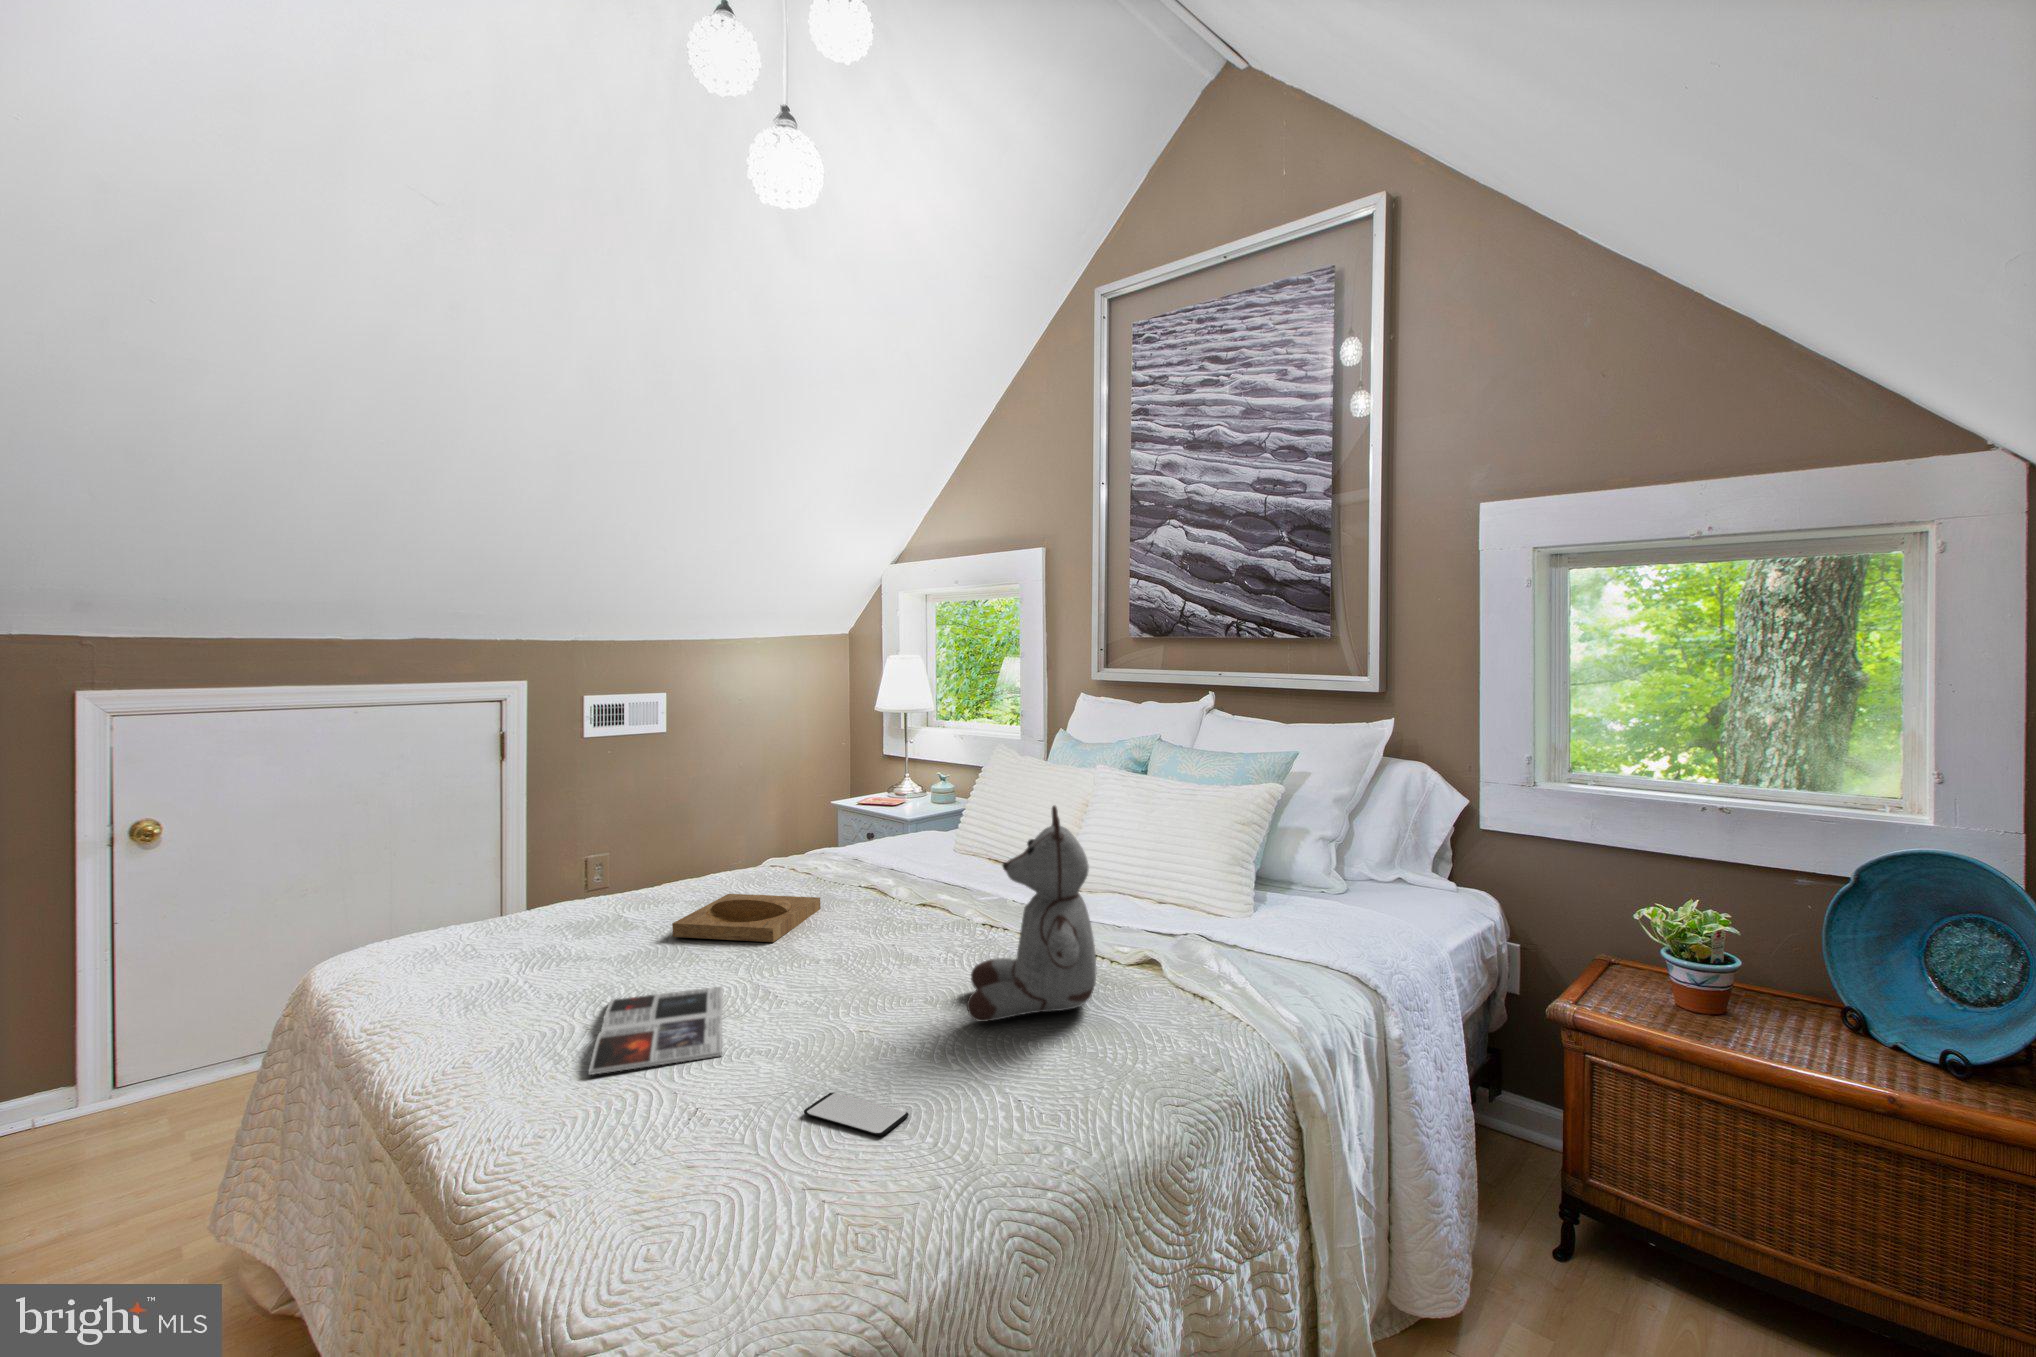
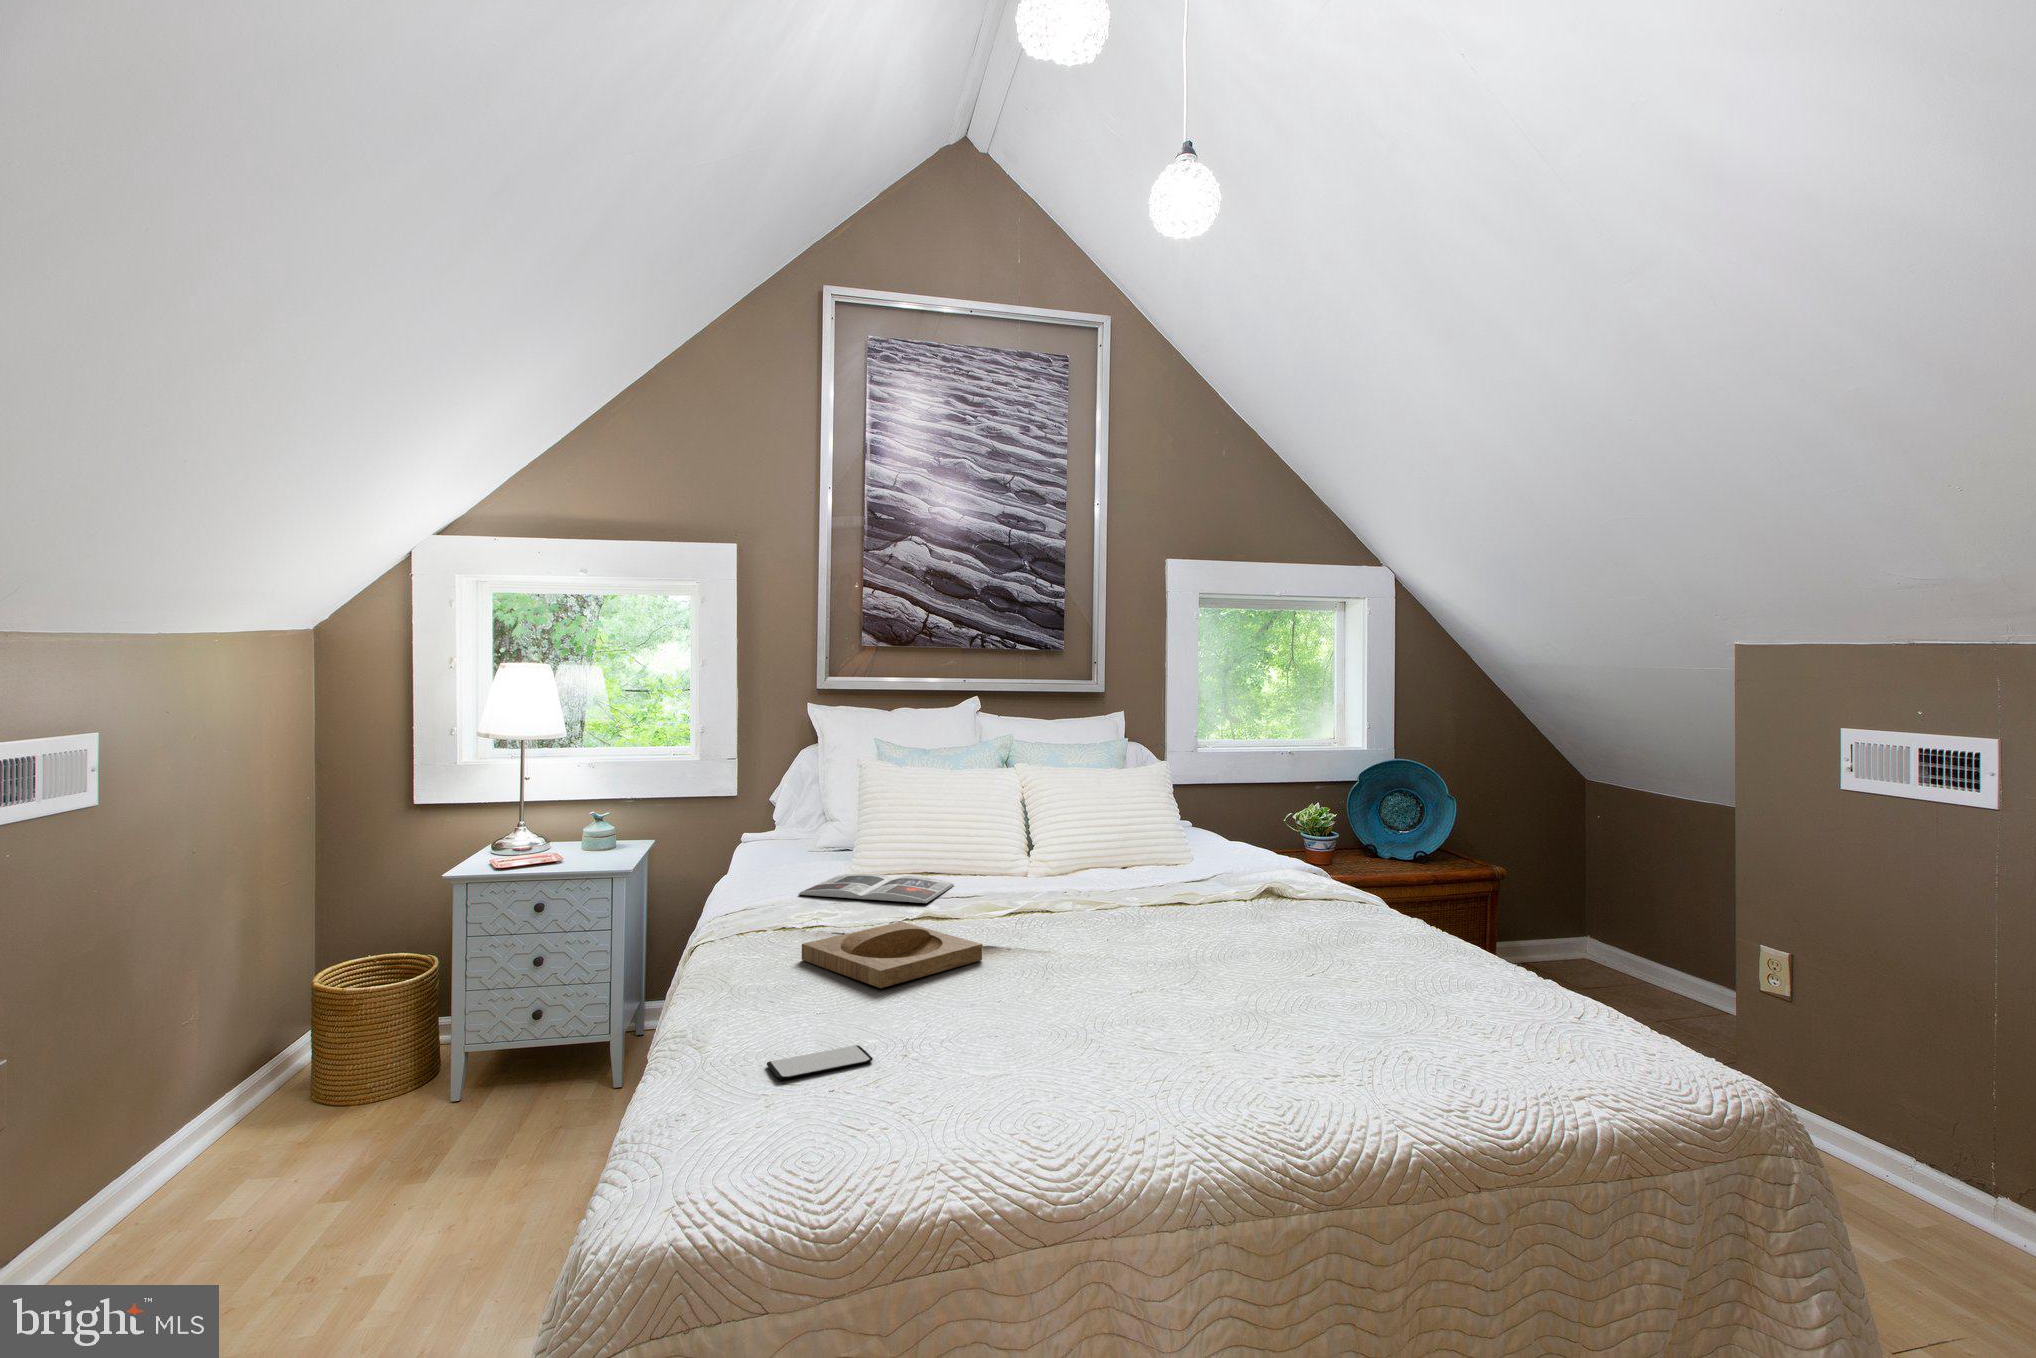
stuffed bear: present [967,806,1097,1022] -> none [1221,763,1349,936]
magazine: present [588,987,723,1075] -> present [798,873,954,903]
smartphone: present [804,1093,909,1136] -> present [767,1045,873,1079]

